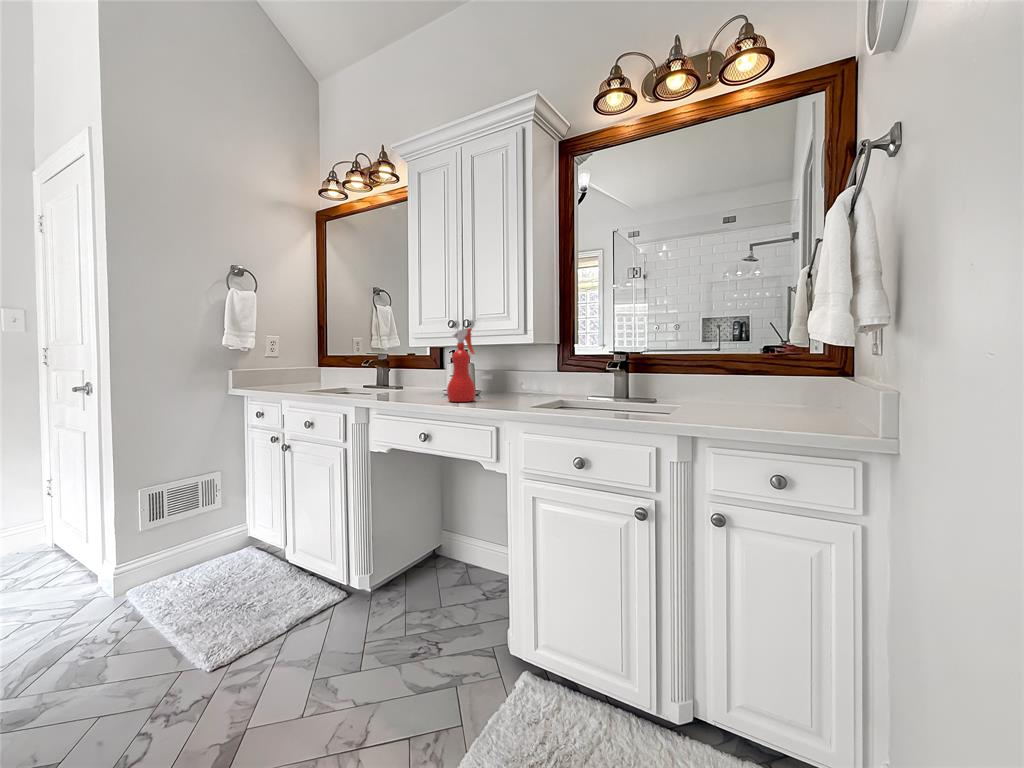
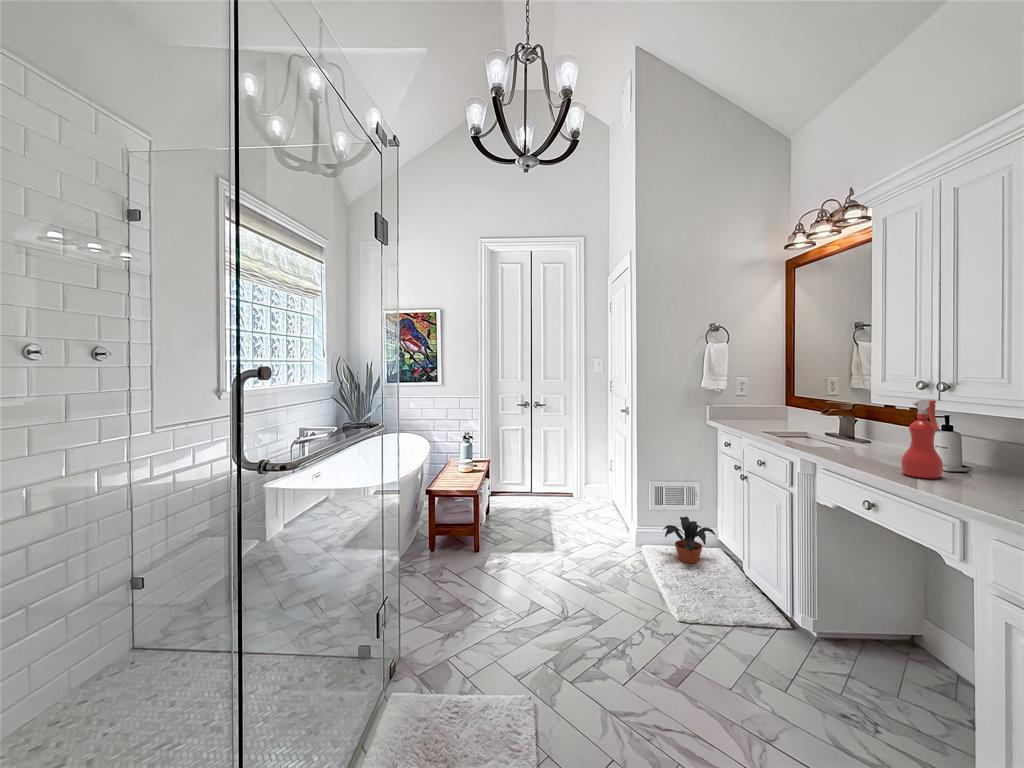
potted plant: none [166,521,249,584] -> present [663,517,715,563]

